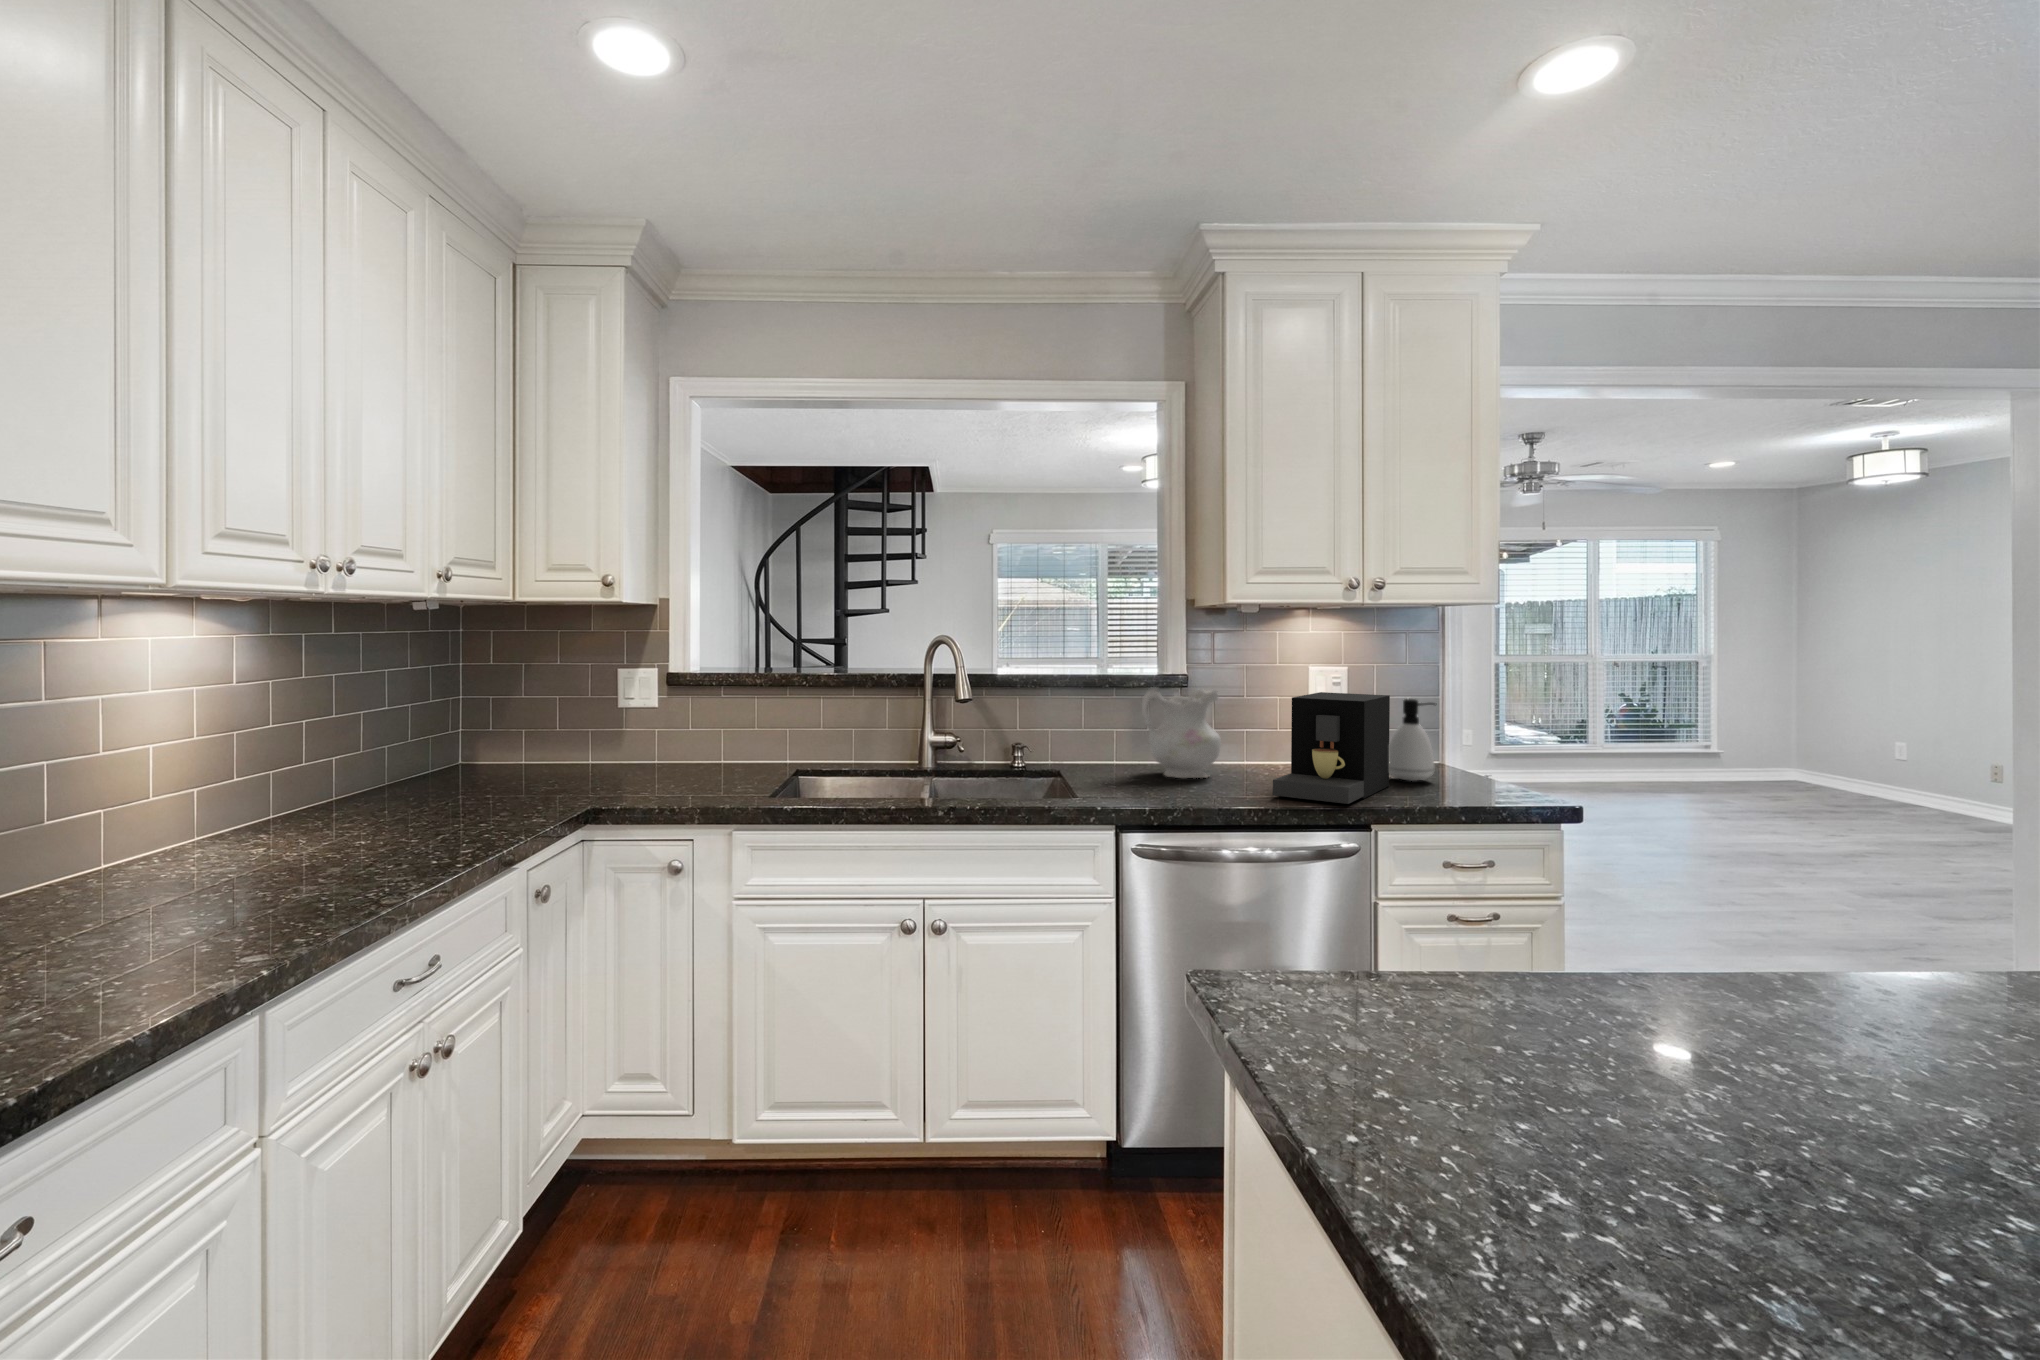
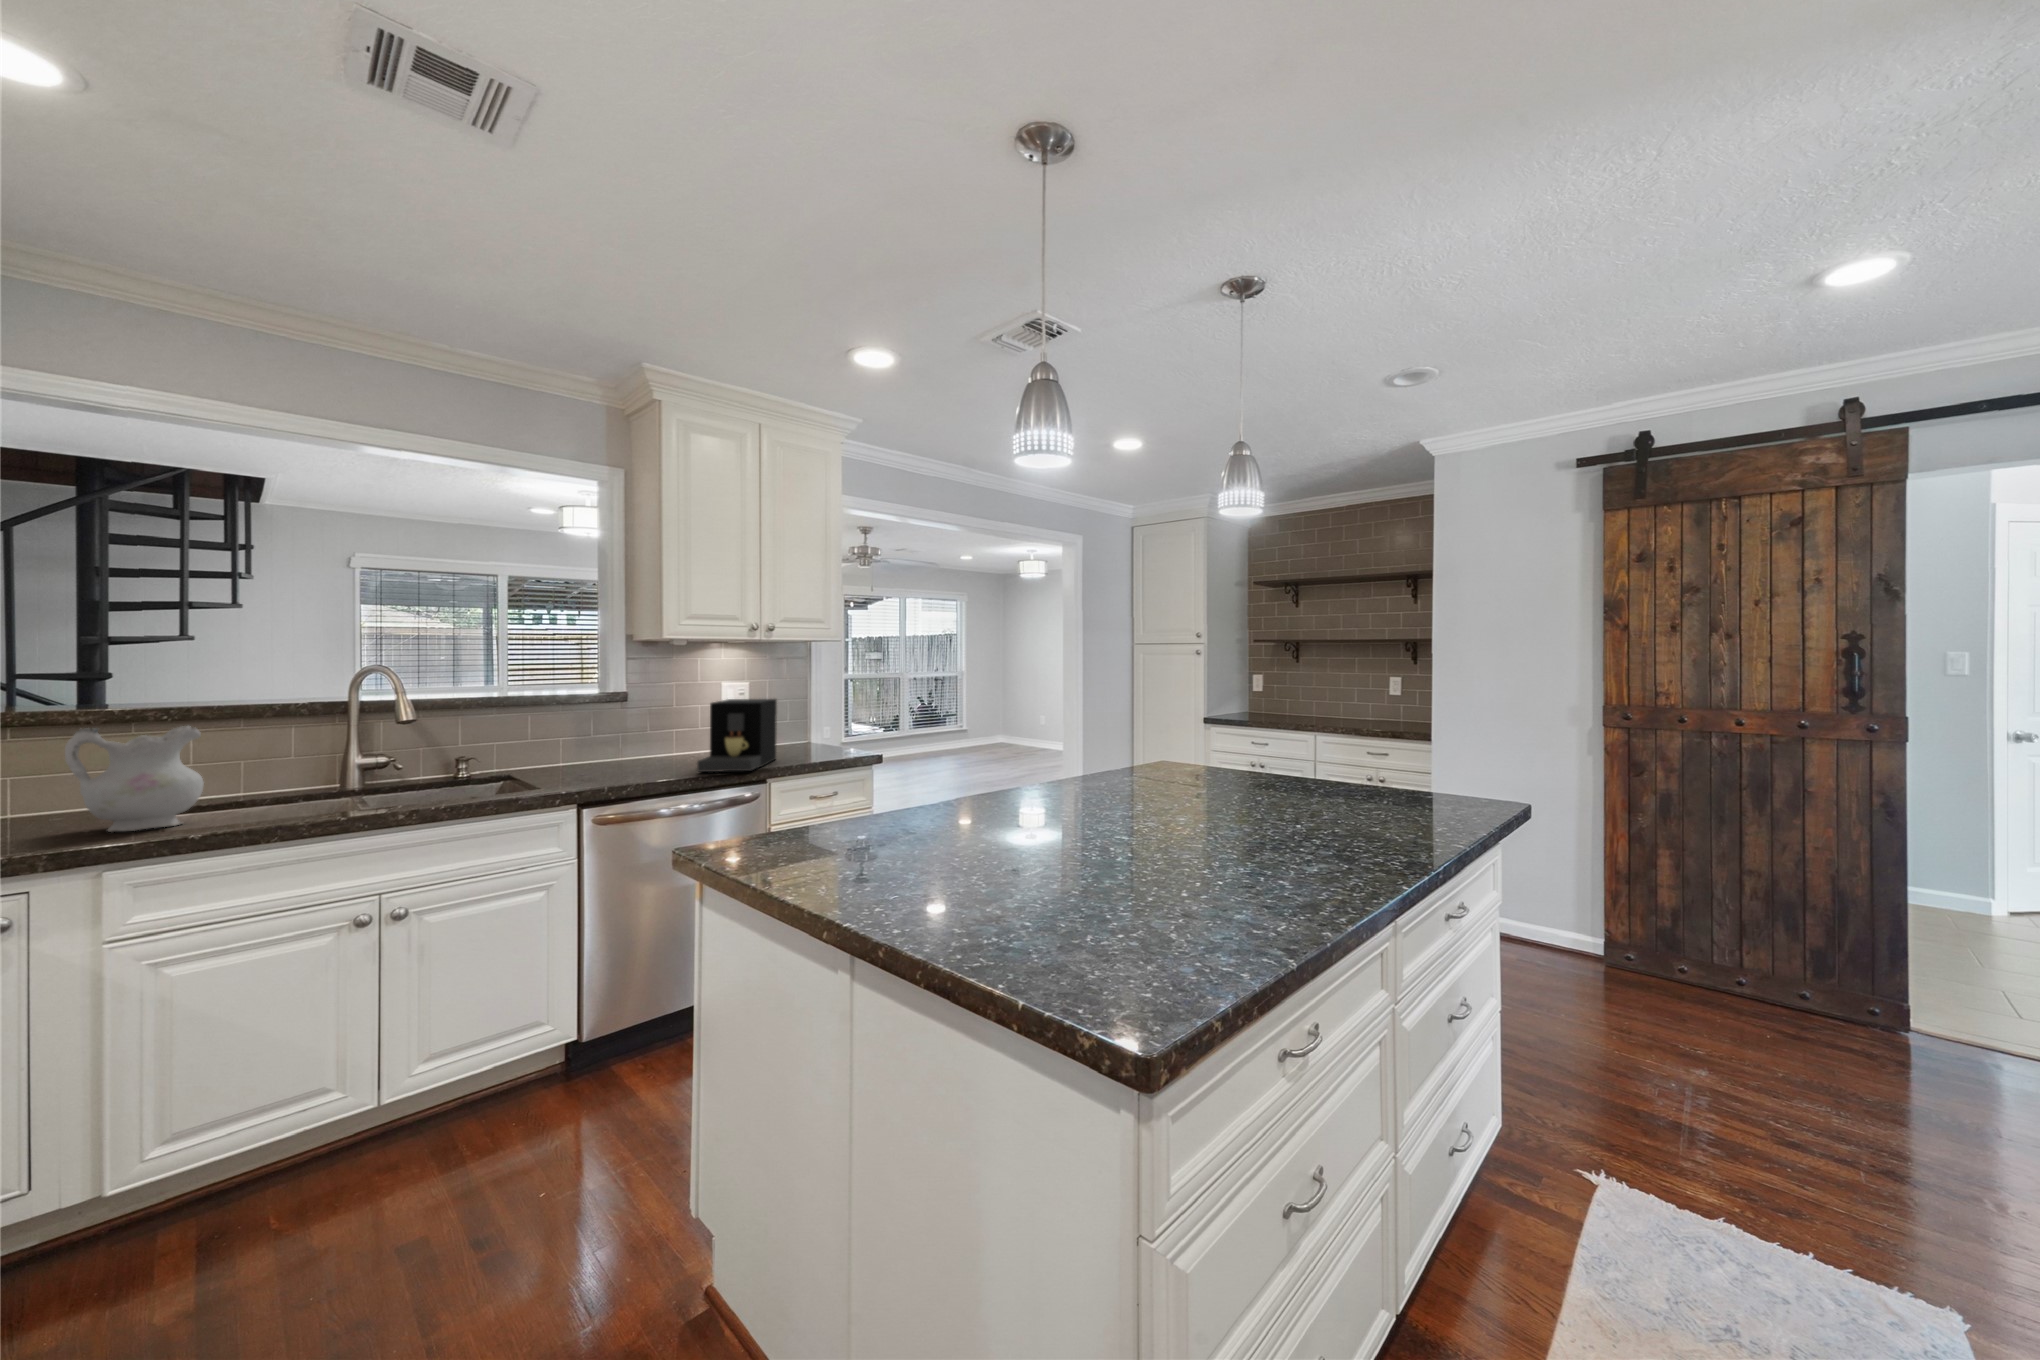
ceramic pitcher: present [1142,687,1221,778] -> present [65,726,204,832]
soap dispenser: present [1389,699,1435,781] -> none [774,701,806,755]

